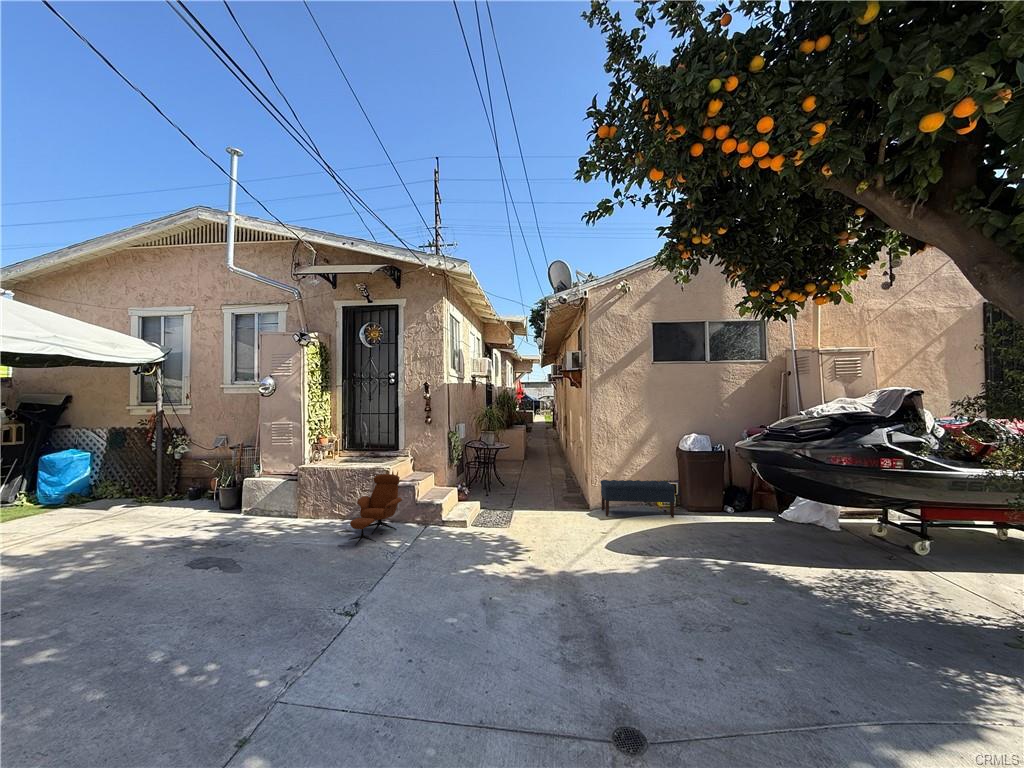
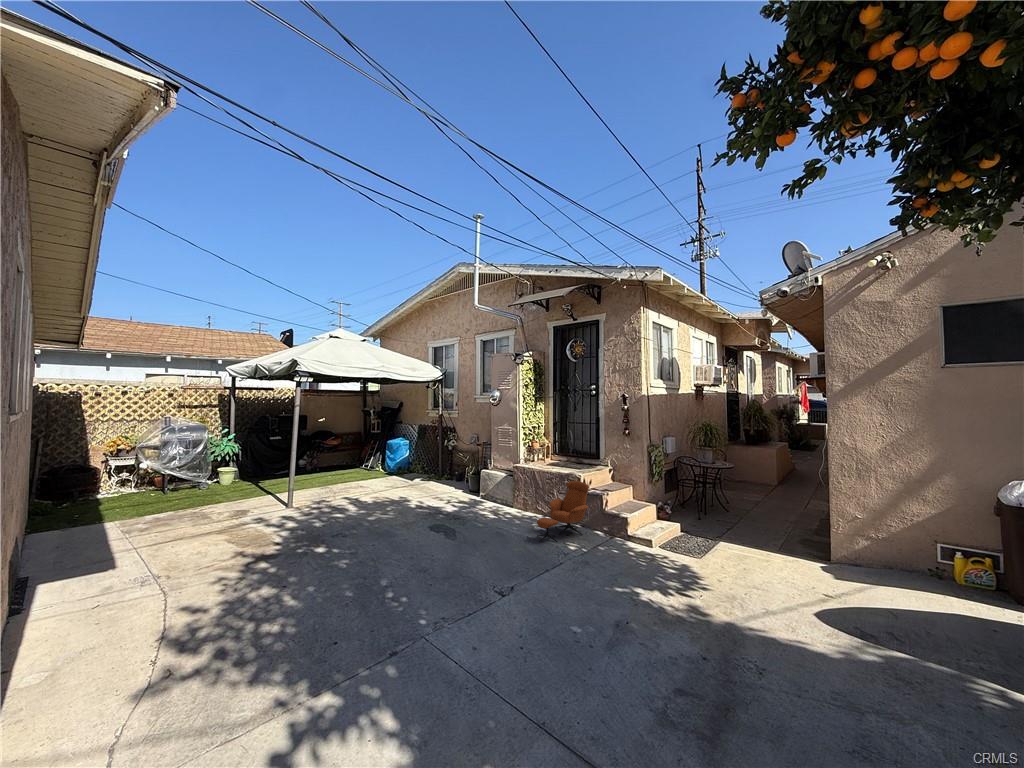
bench: present [600,480,675,518] -> none [845,524,980,601]

